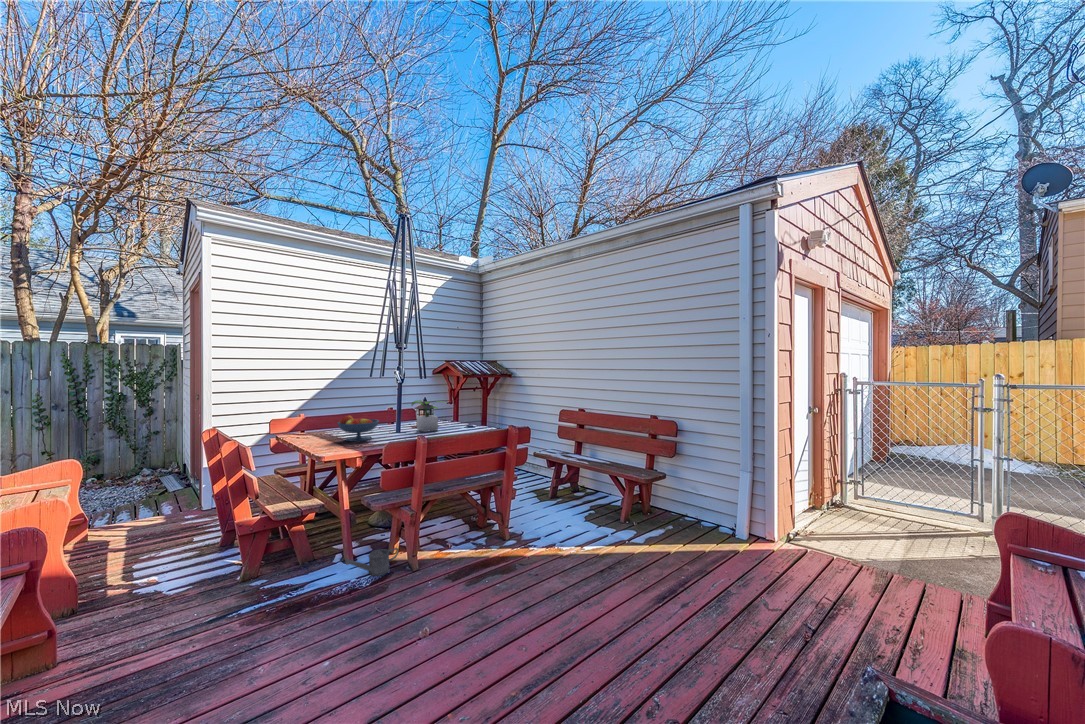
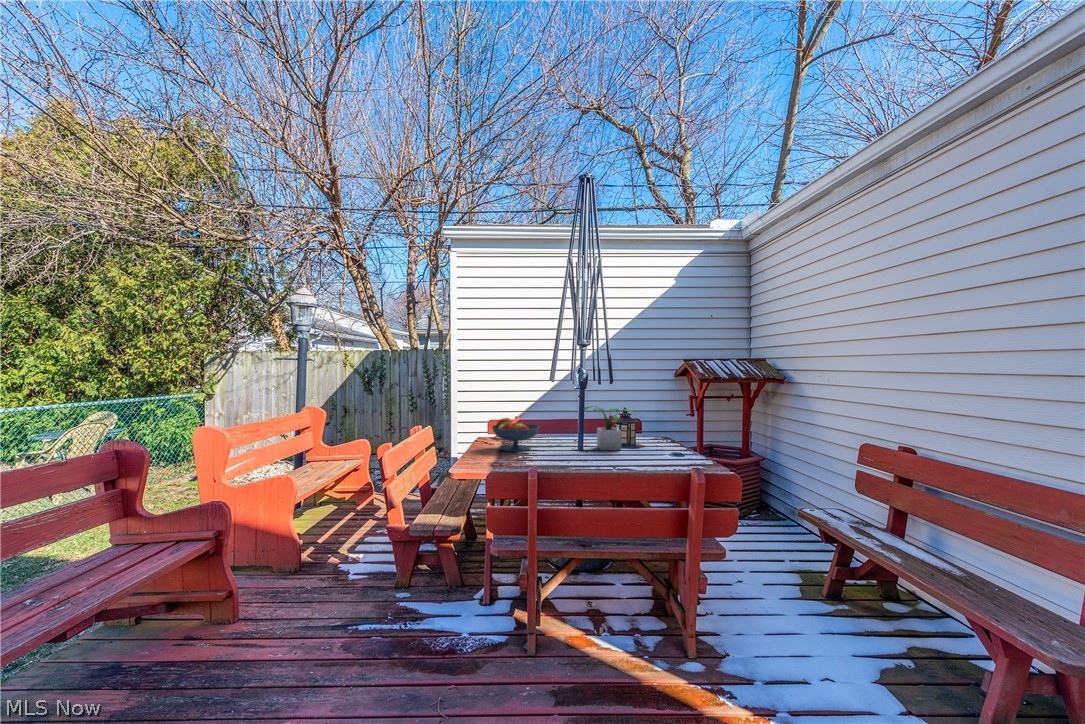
watering can: present [345,548,399,576] -> none [440,605,511,646]

